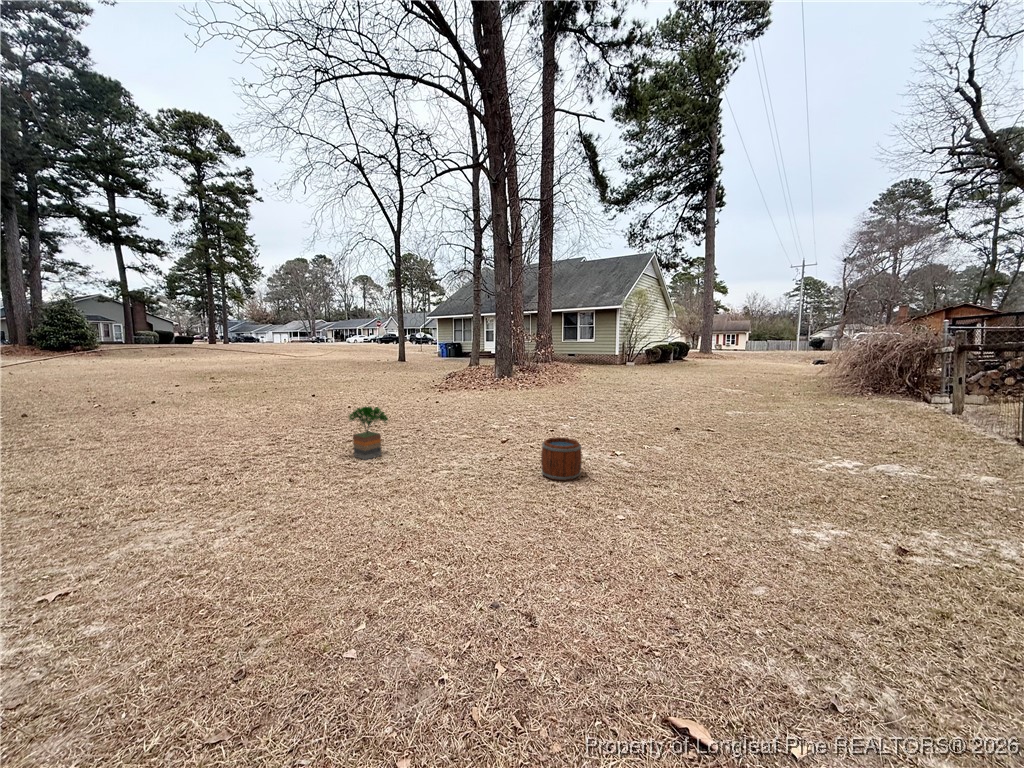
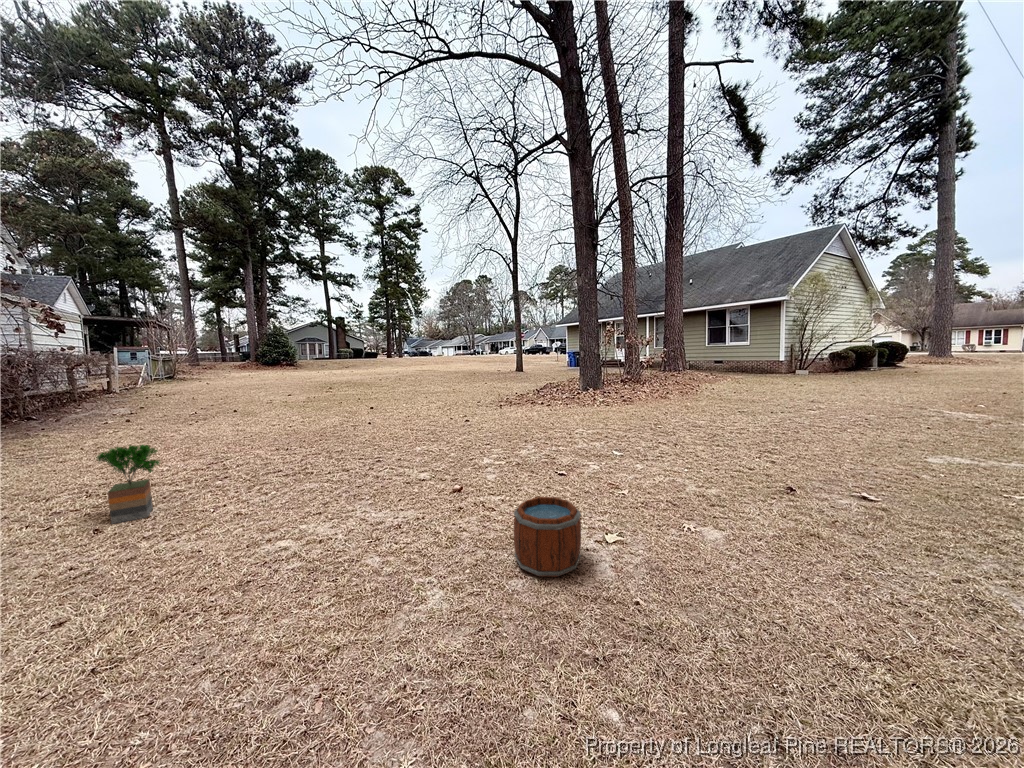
potted tree: present [349,406,388,460] -> present [96,444,159,524]

